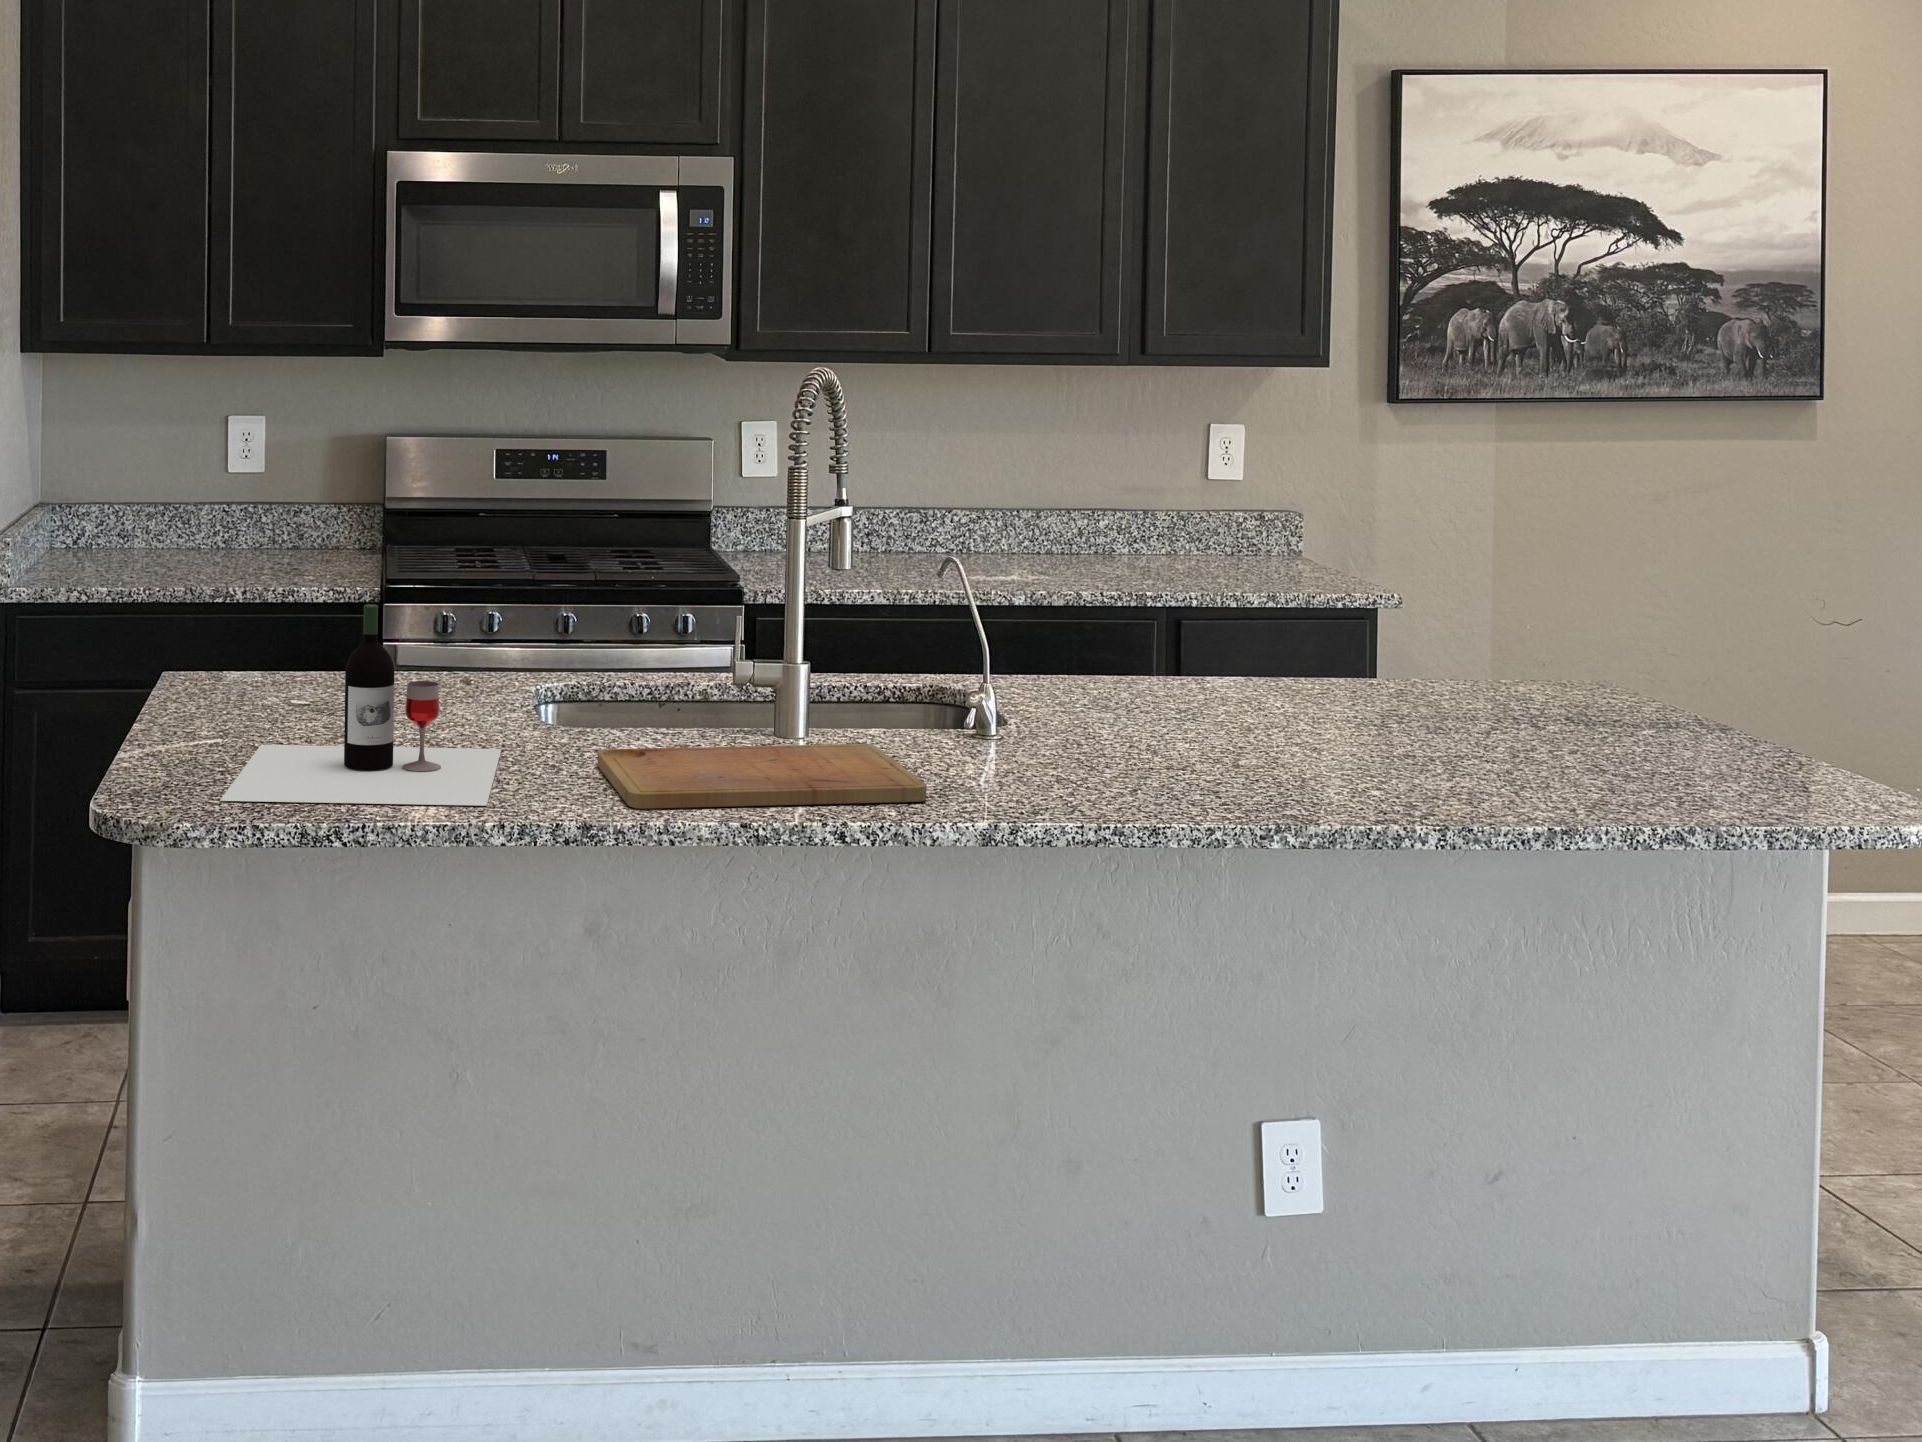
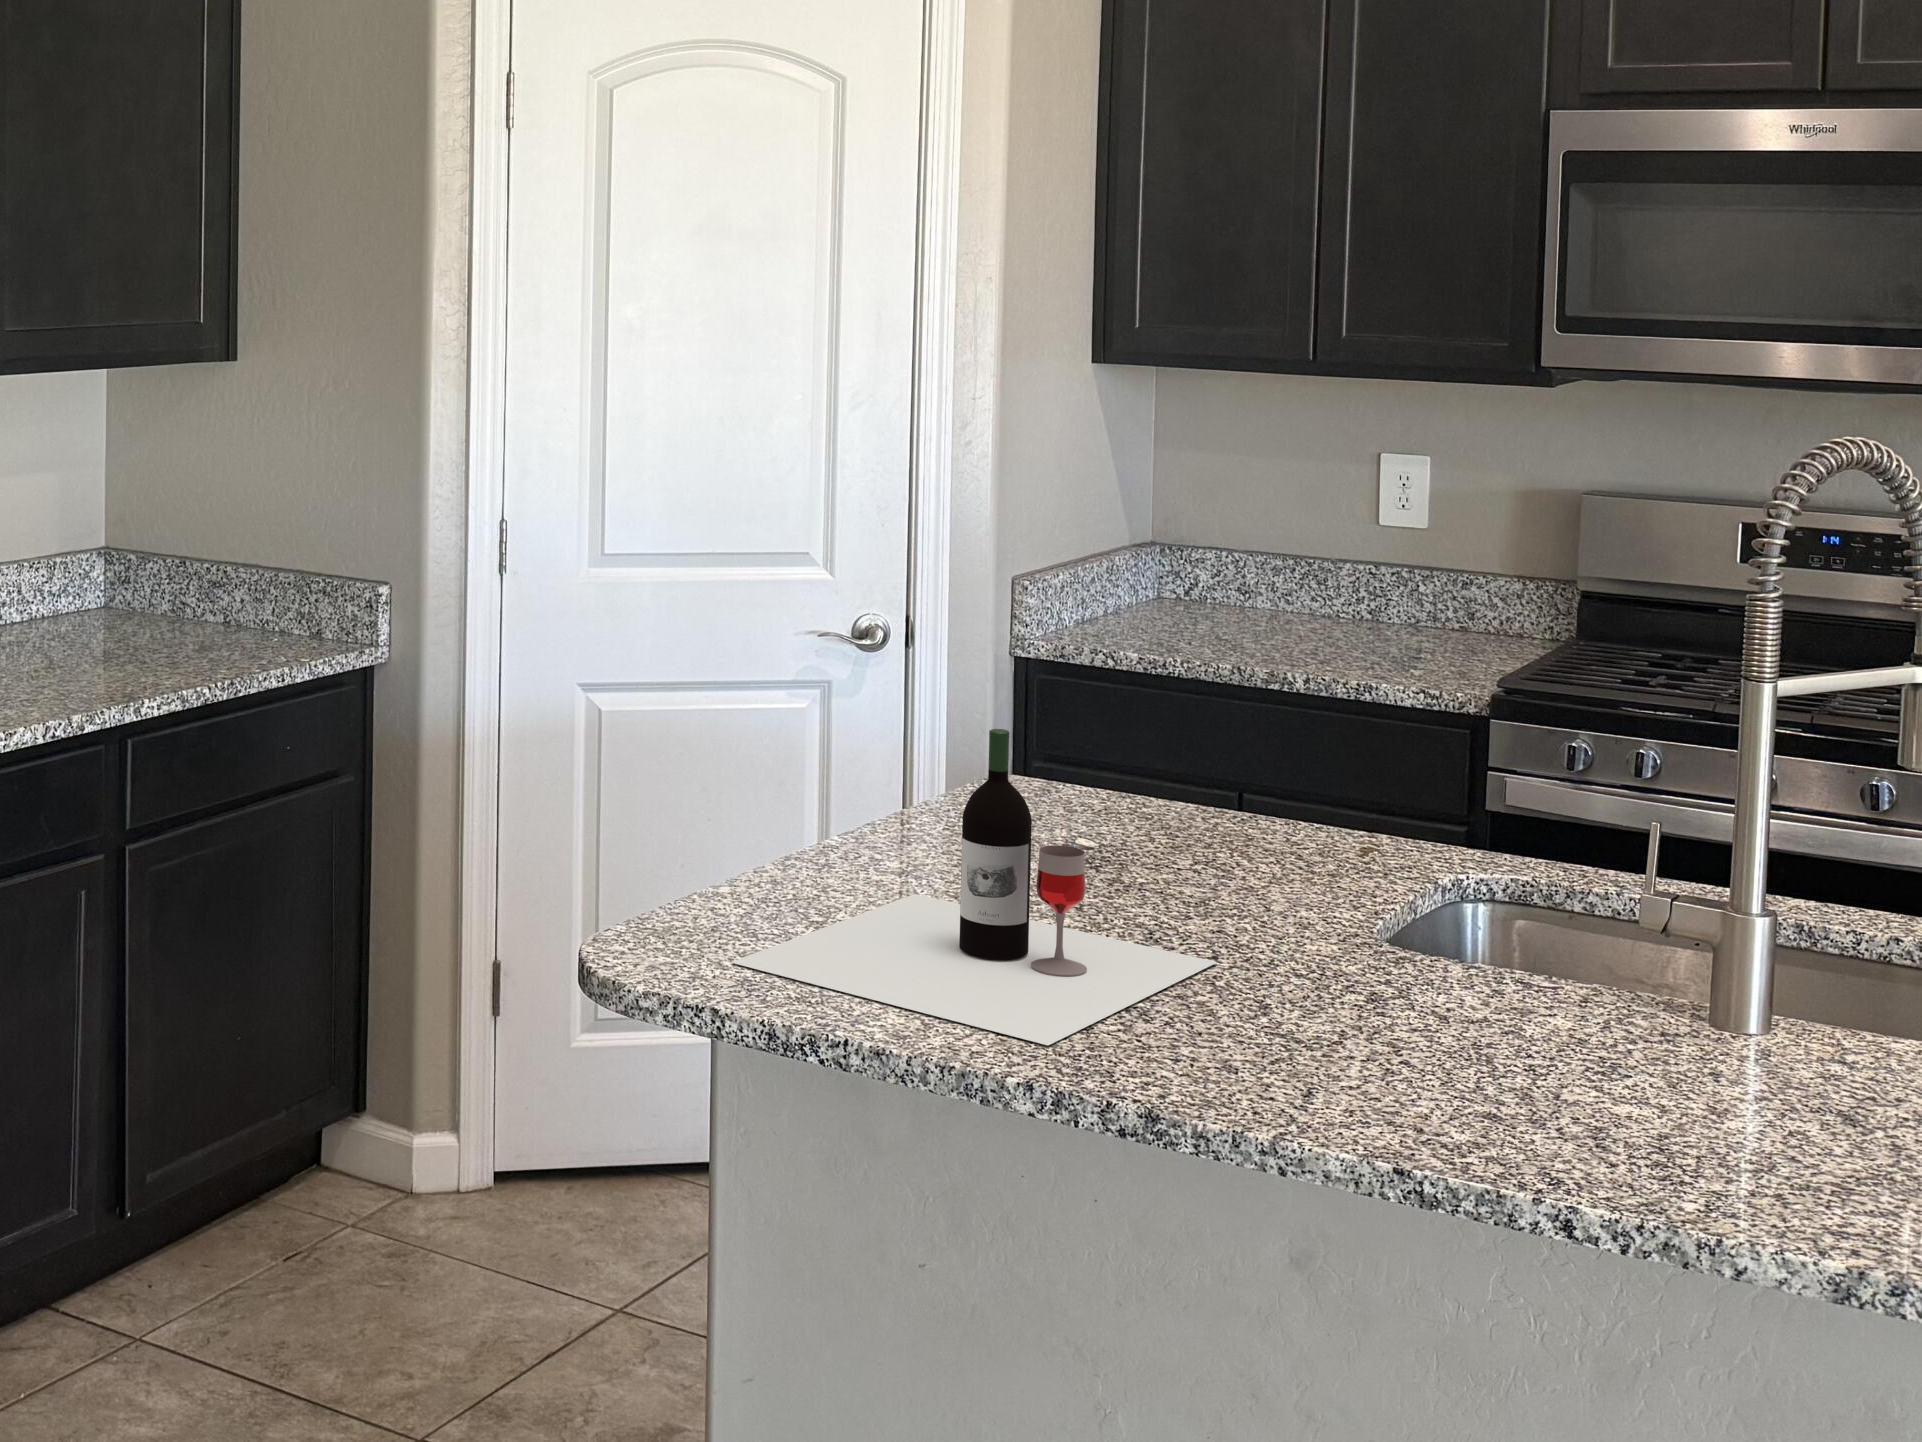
cutting board: present [597,744,926,809] -> none [1251,994,1809,1202]

